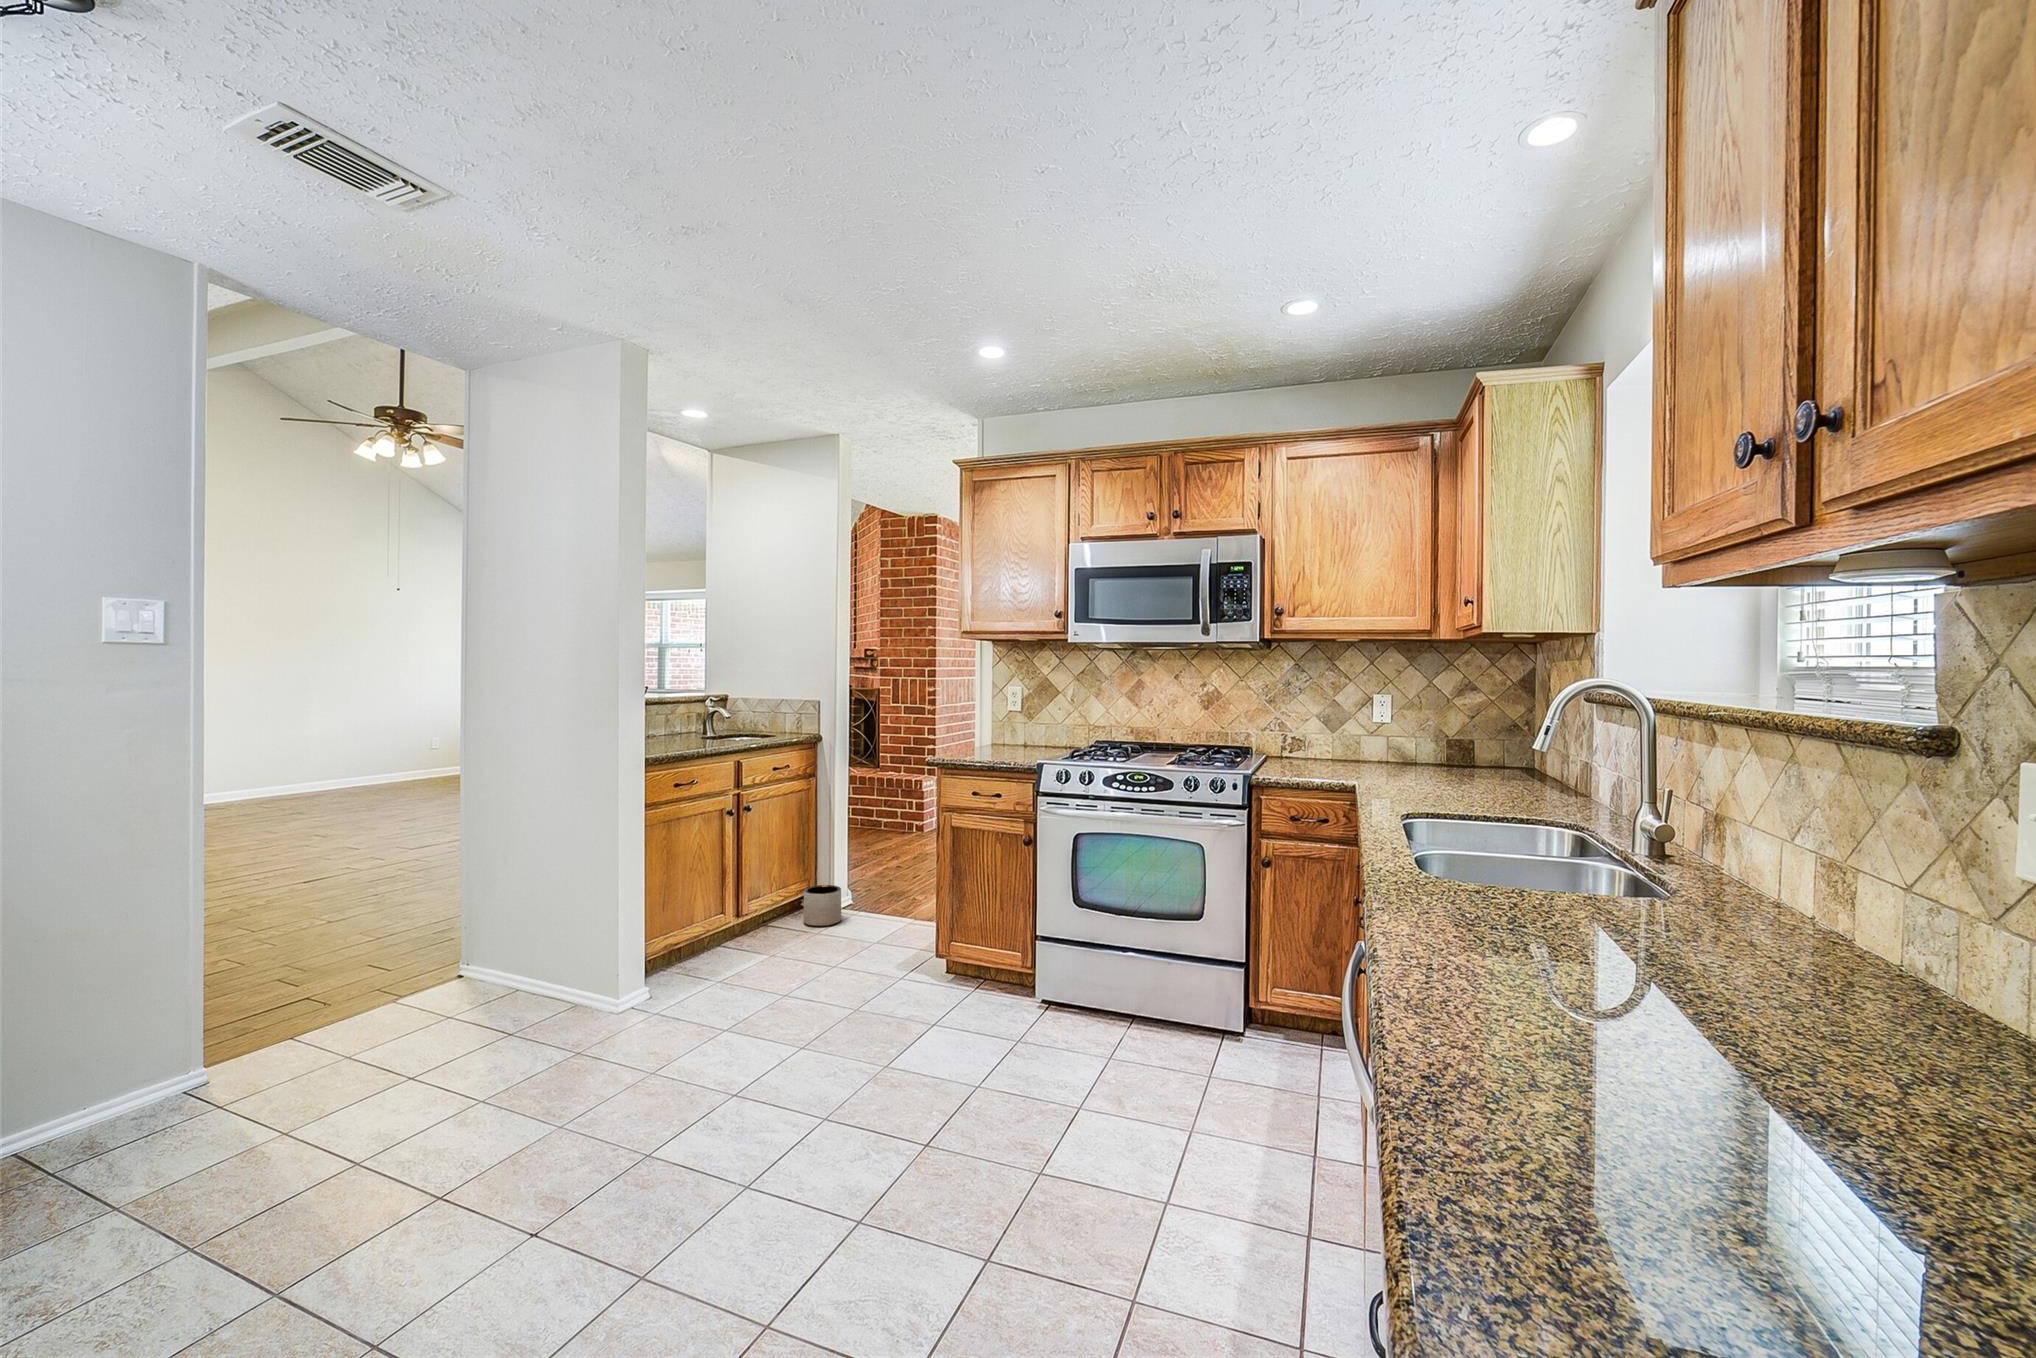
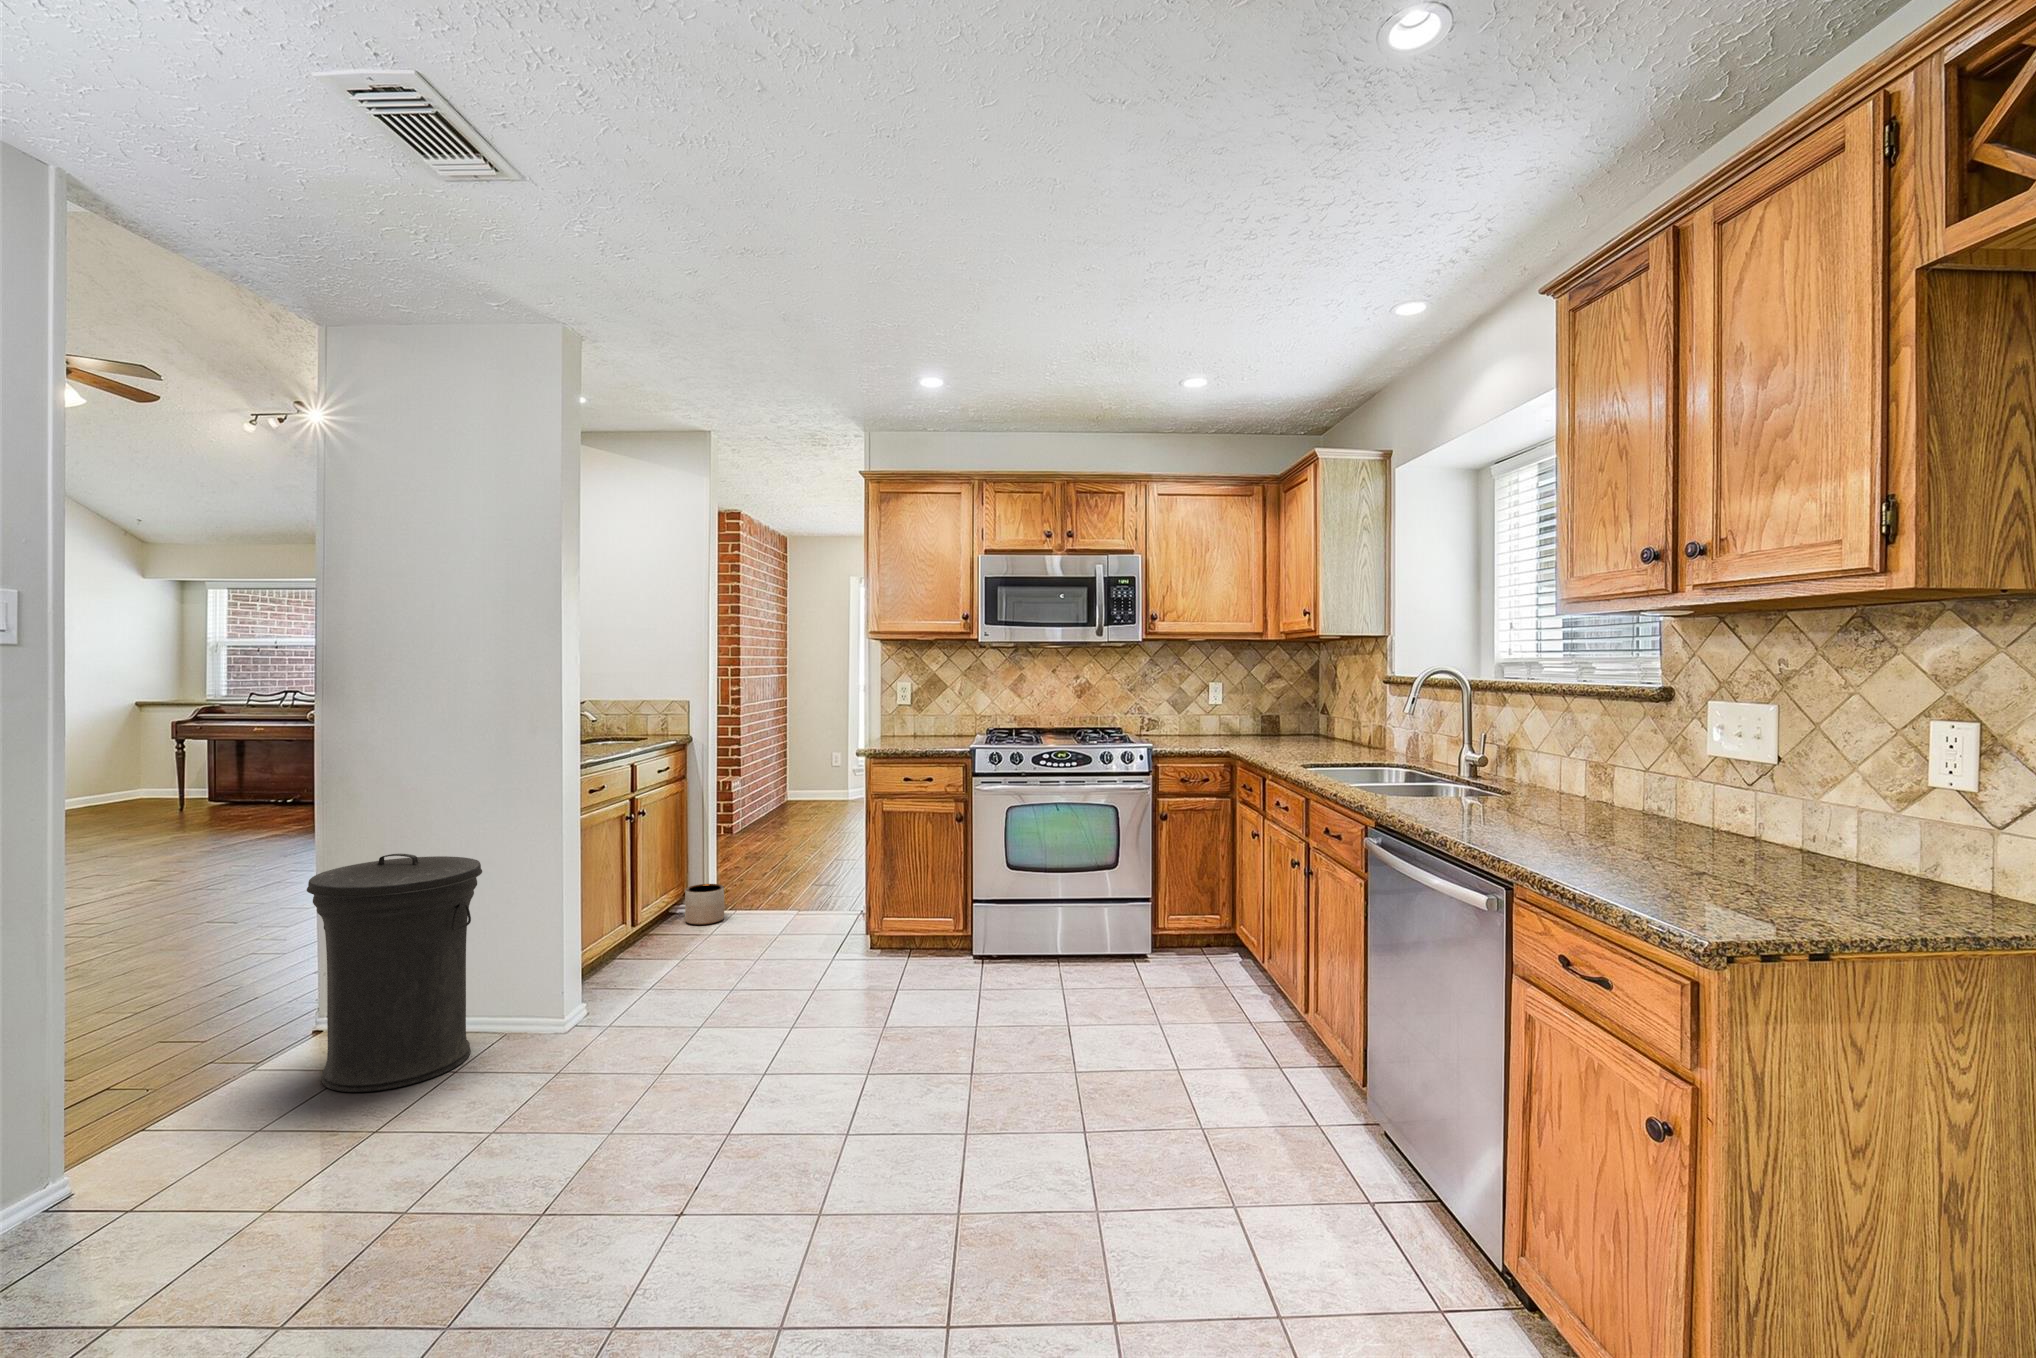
trash can: none [358,843,521,1065] -> present [307,854,482,1092]

